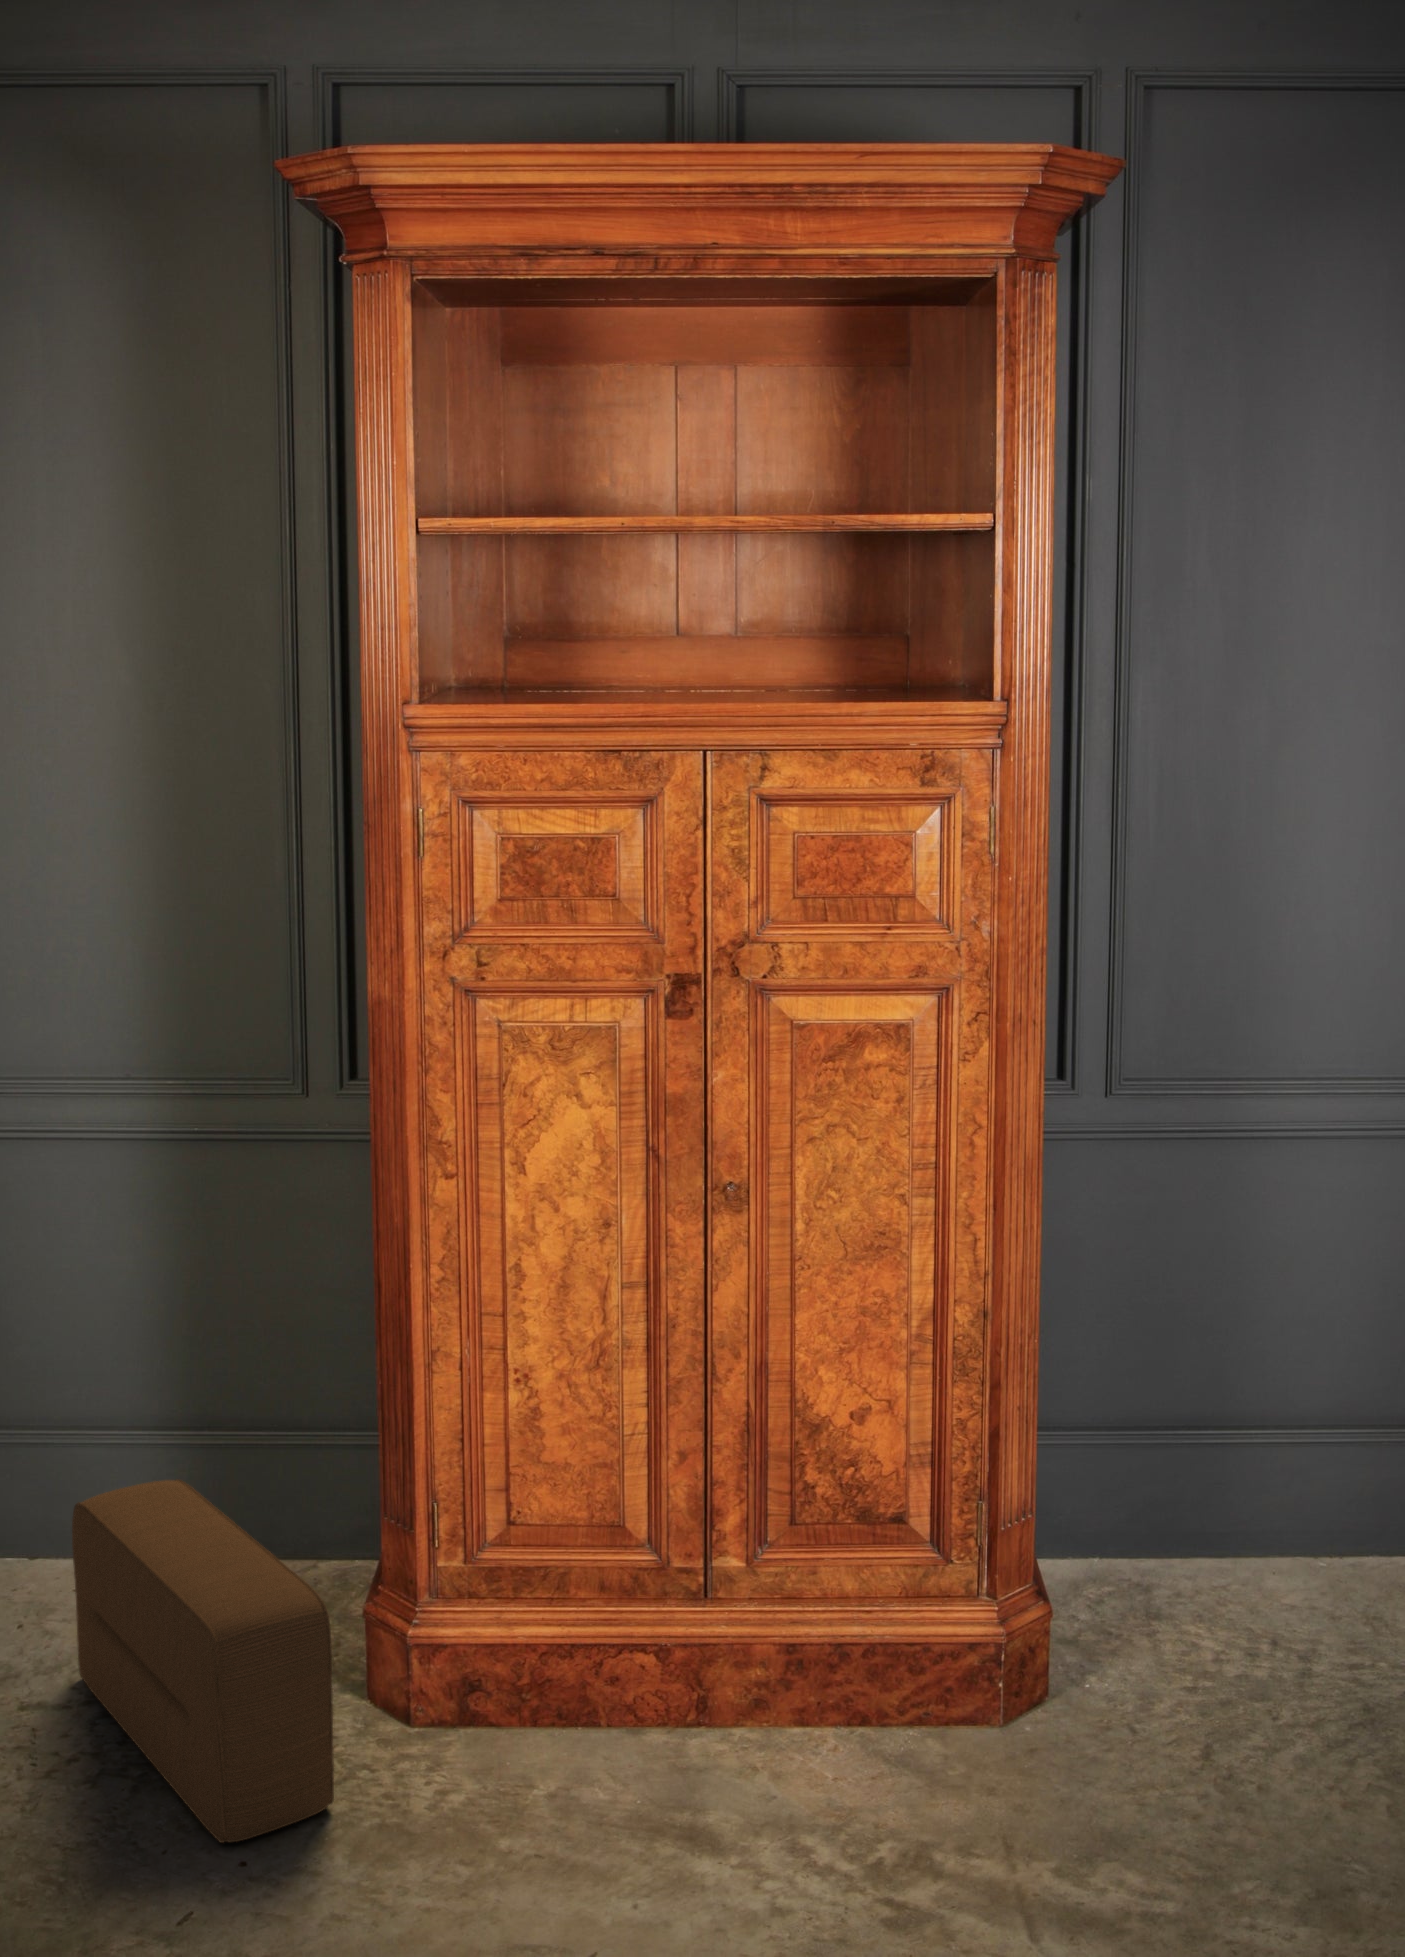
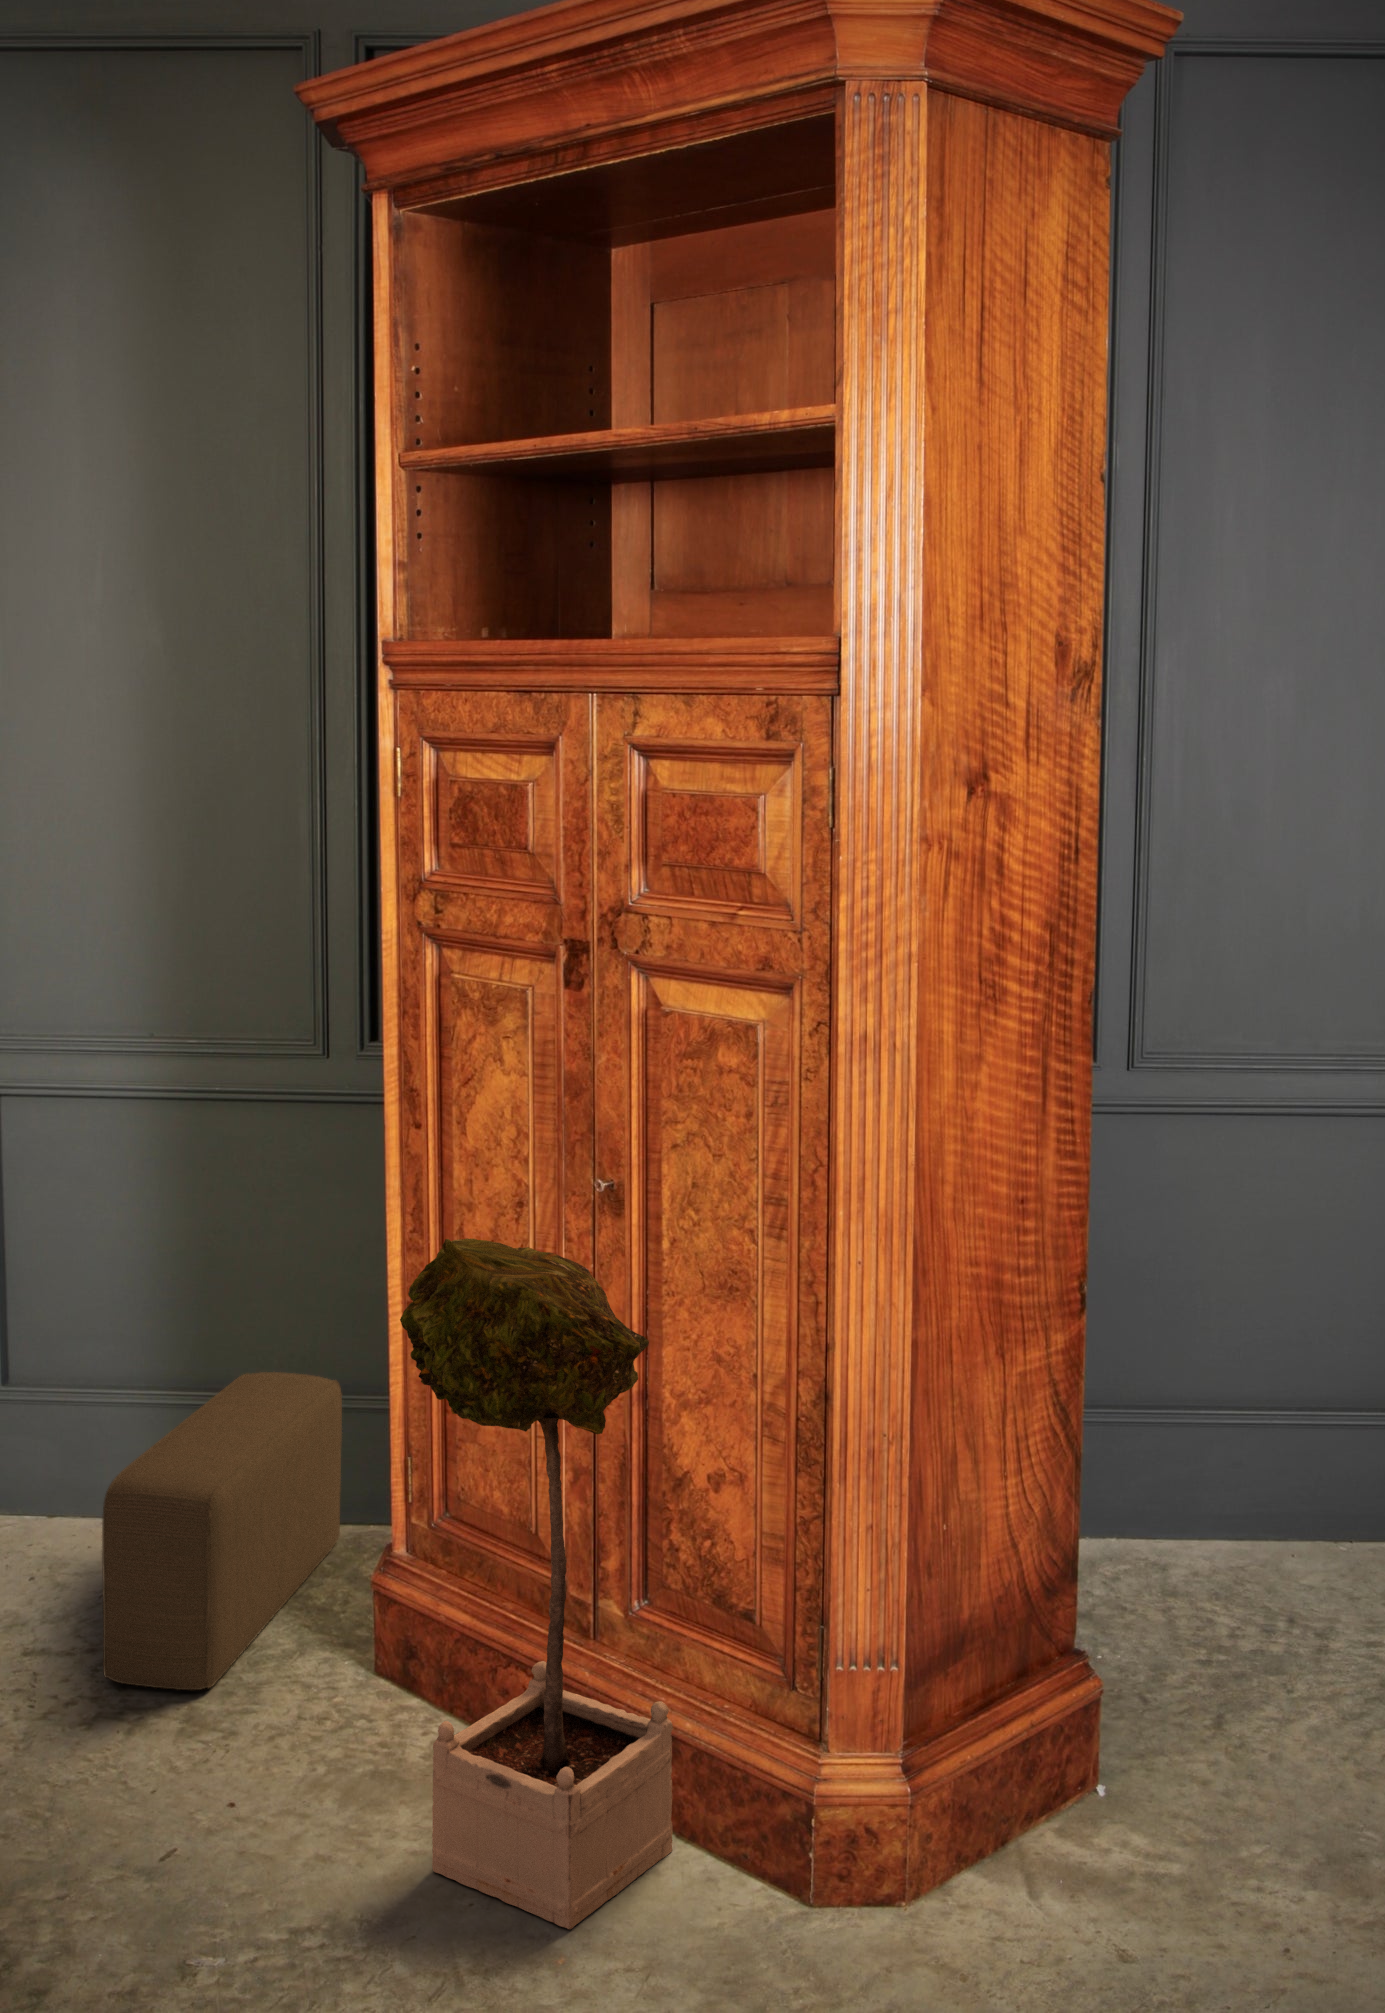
potted tree: none [672,1252,923,1828] -> present [400,1238,673,1930]

